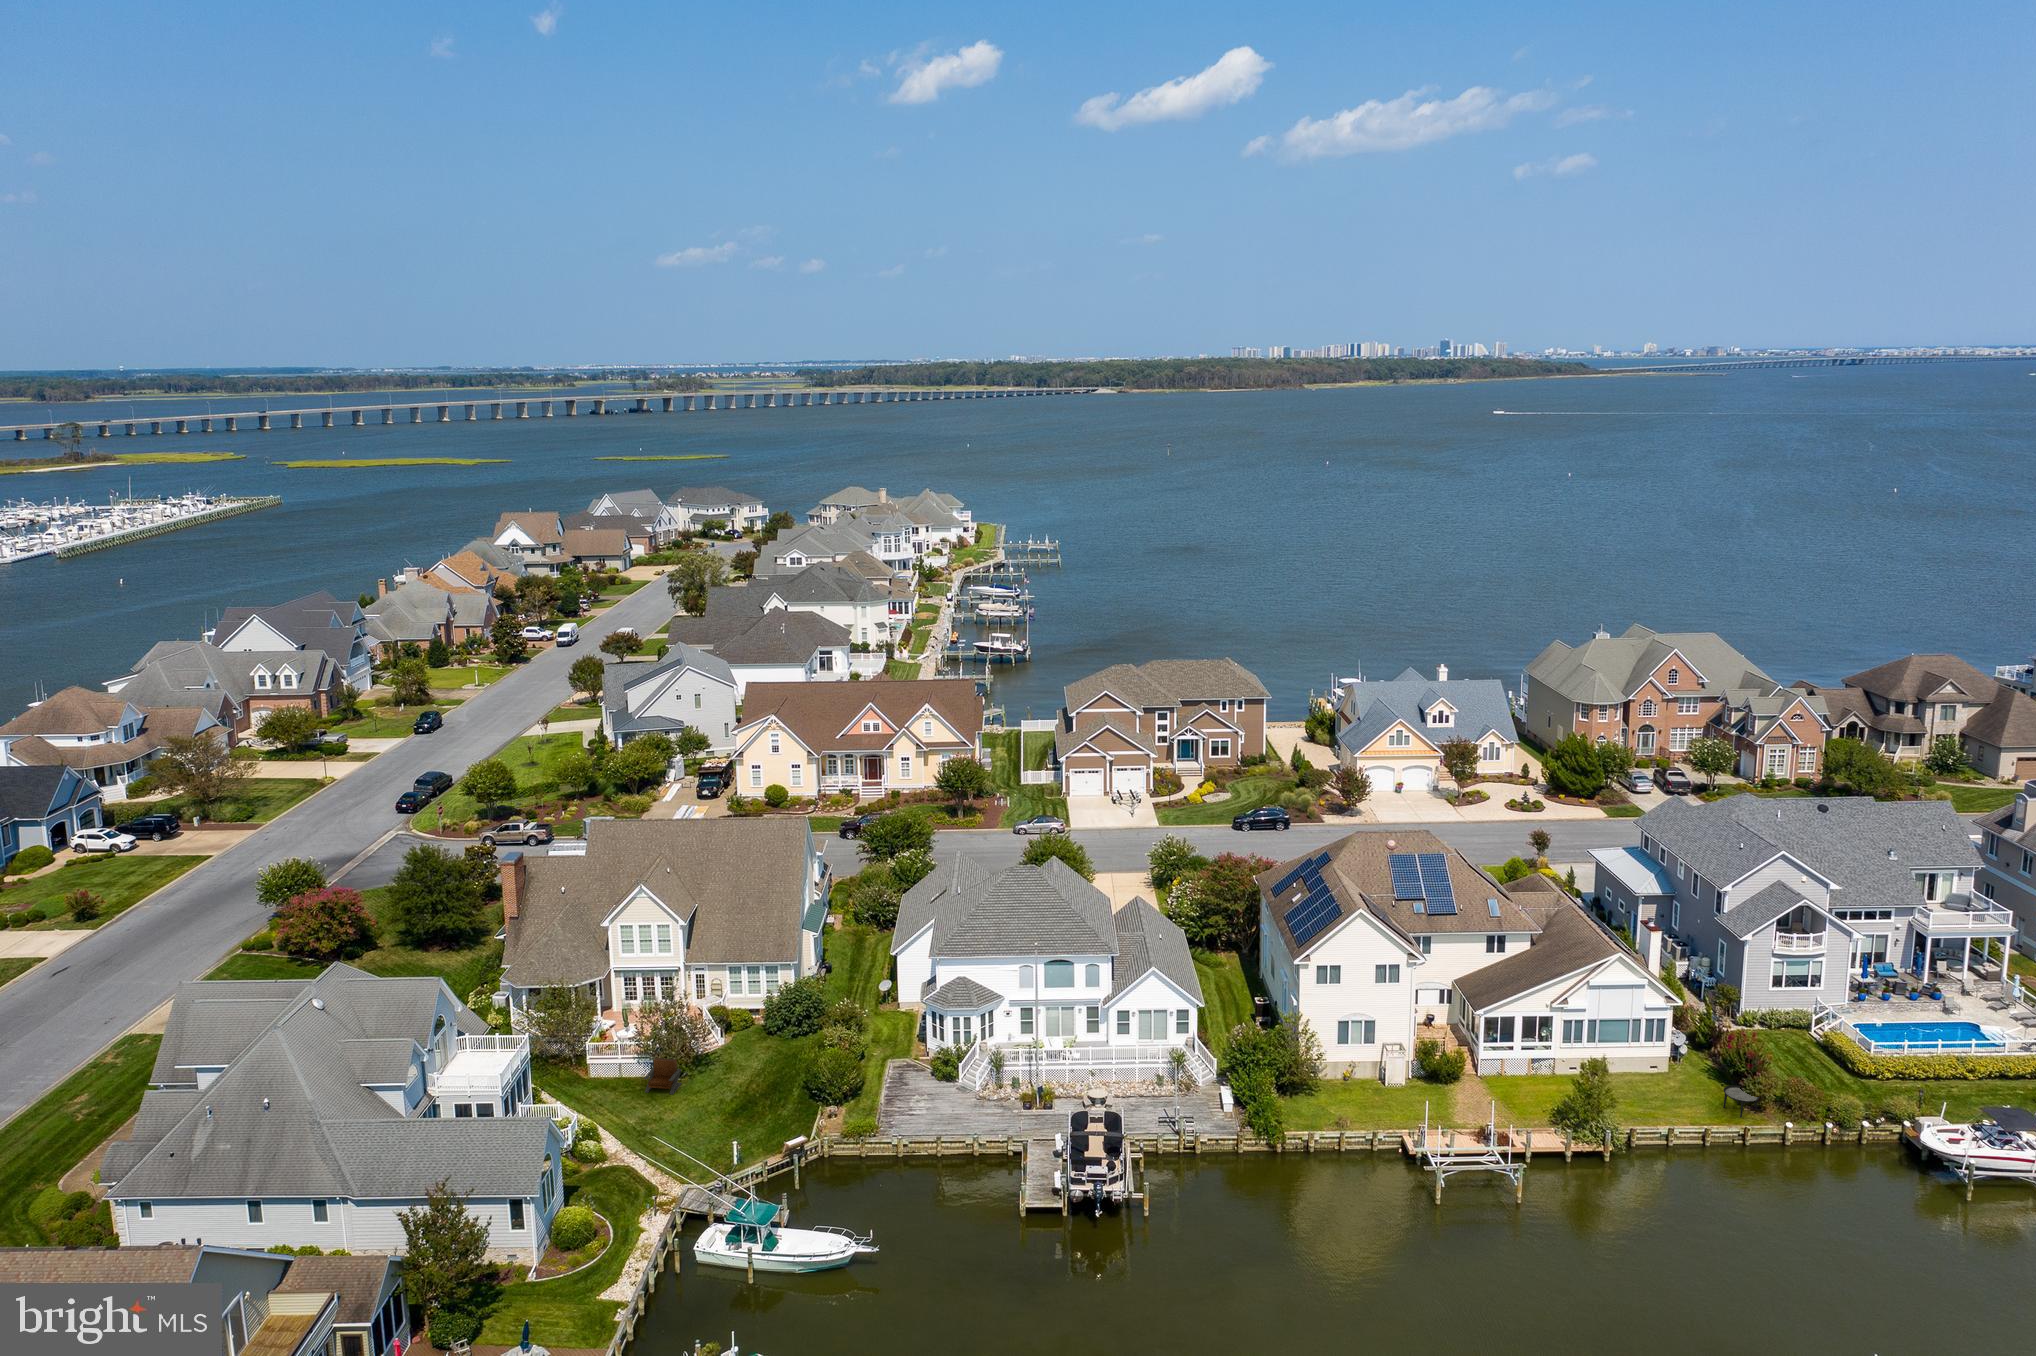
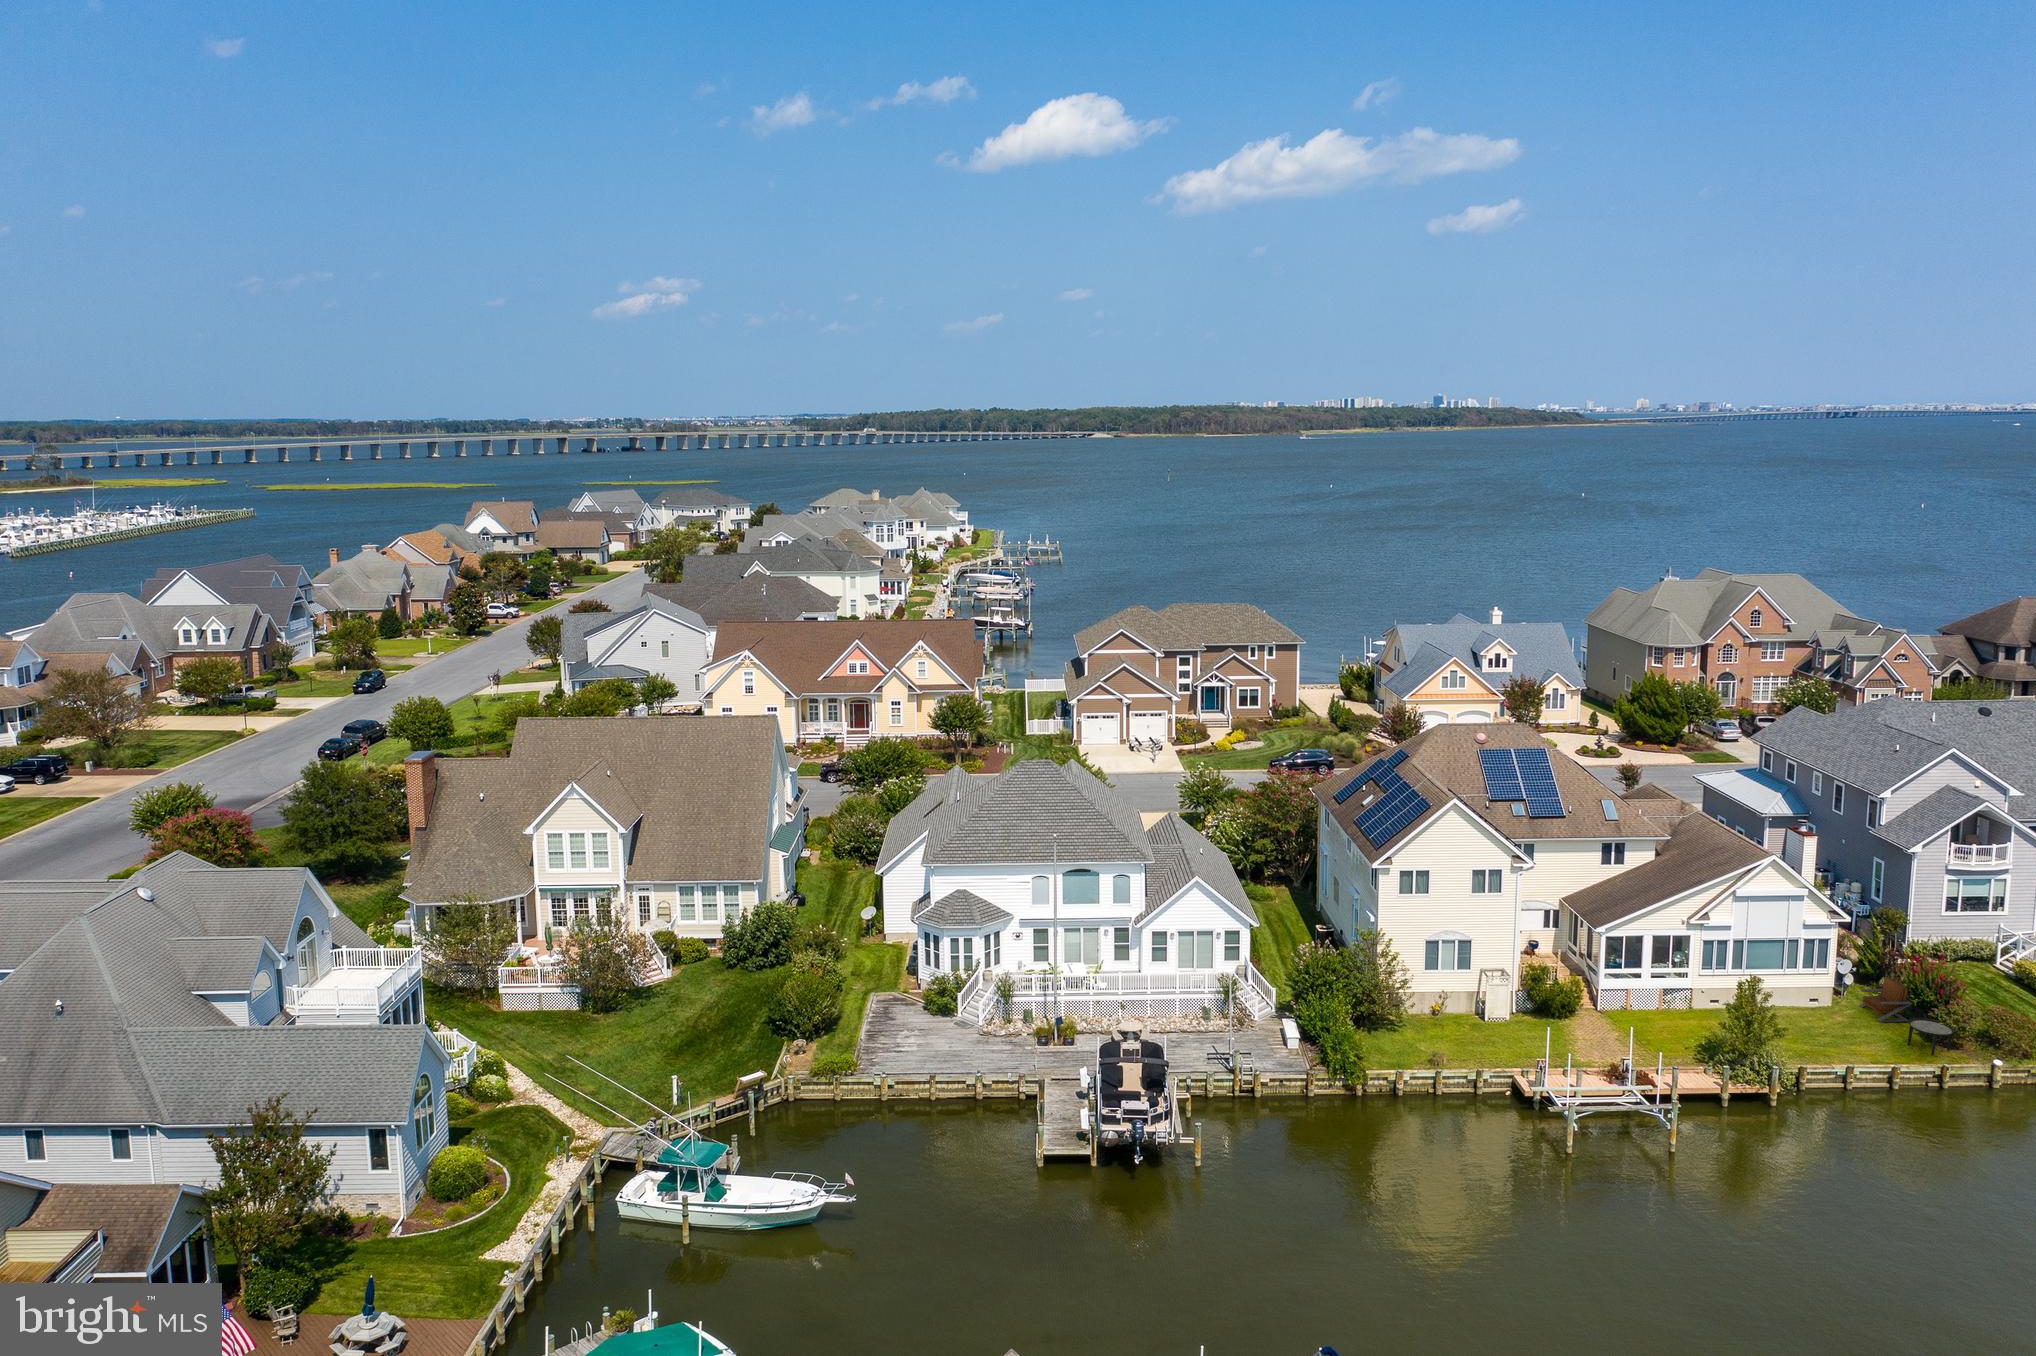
lounge chair: present [644,1058,682,1095] -> present [1859,977,1912,1022]

